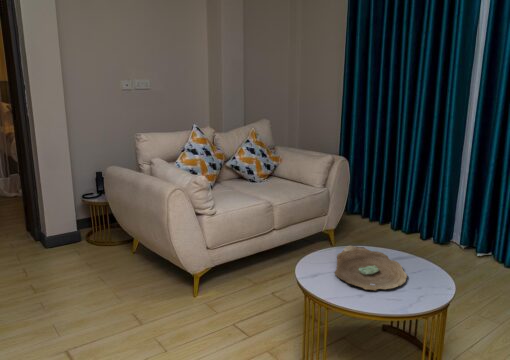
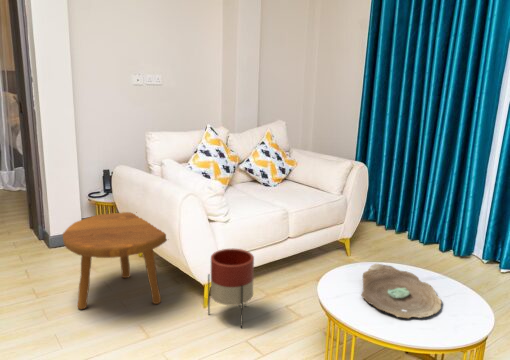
footstool: none [58,210,161,301] -> present [63,212,167,309]
planter: none [196,239,240,313] -> present [208,249,254,327]

